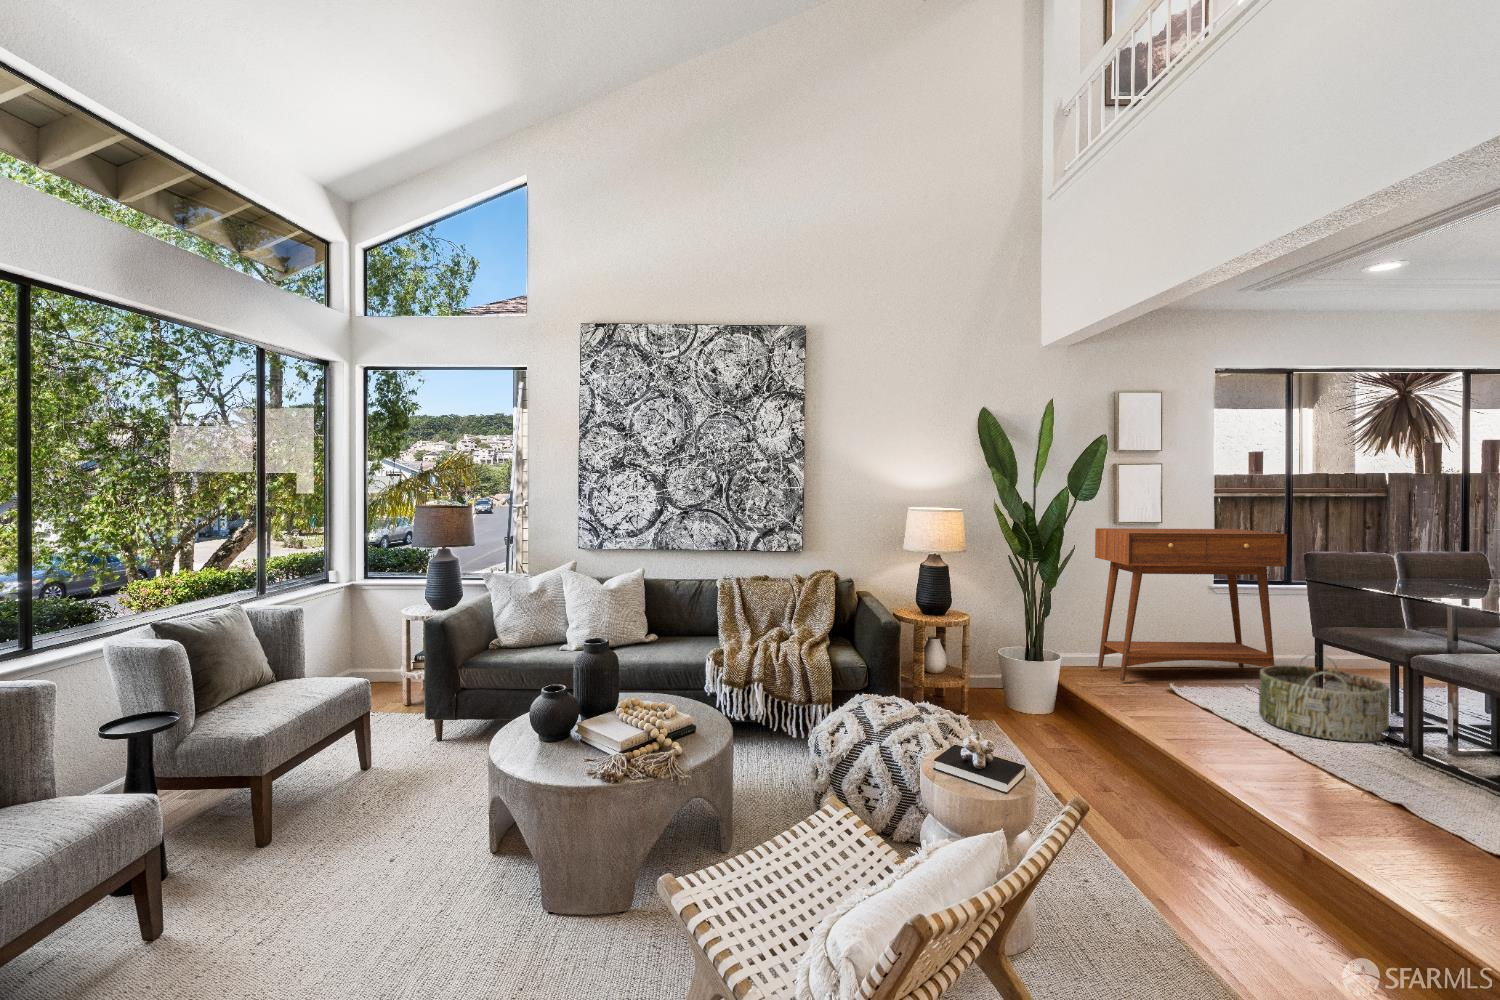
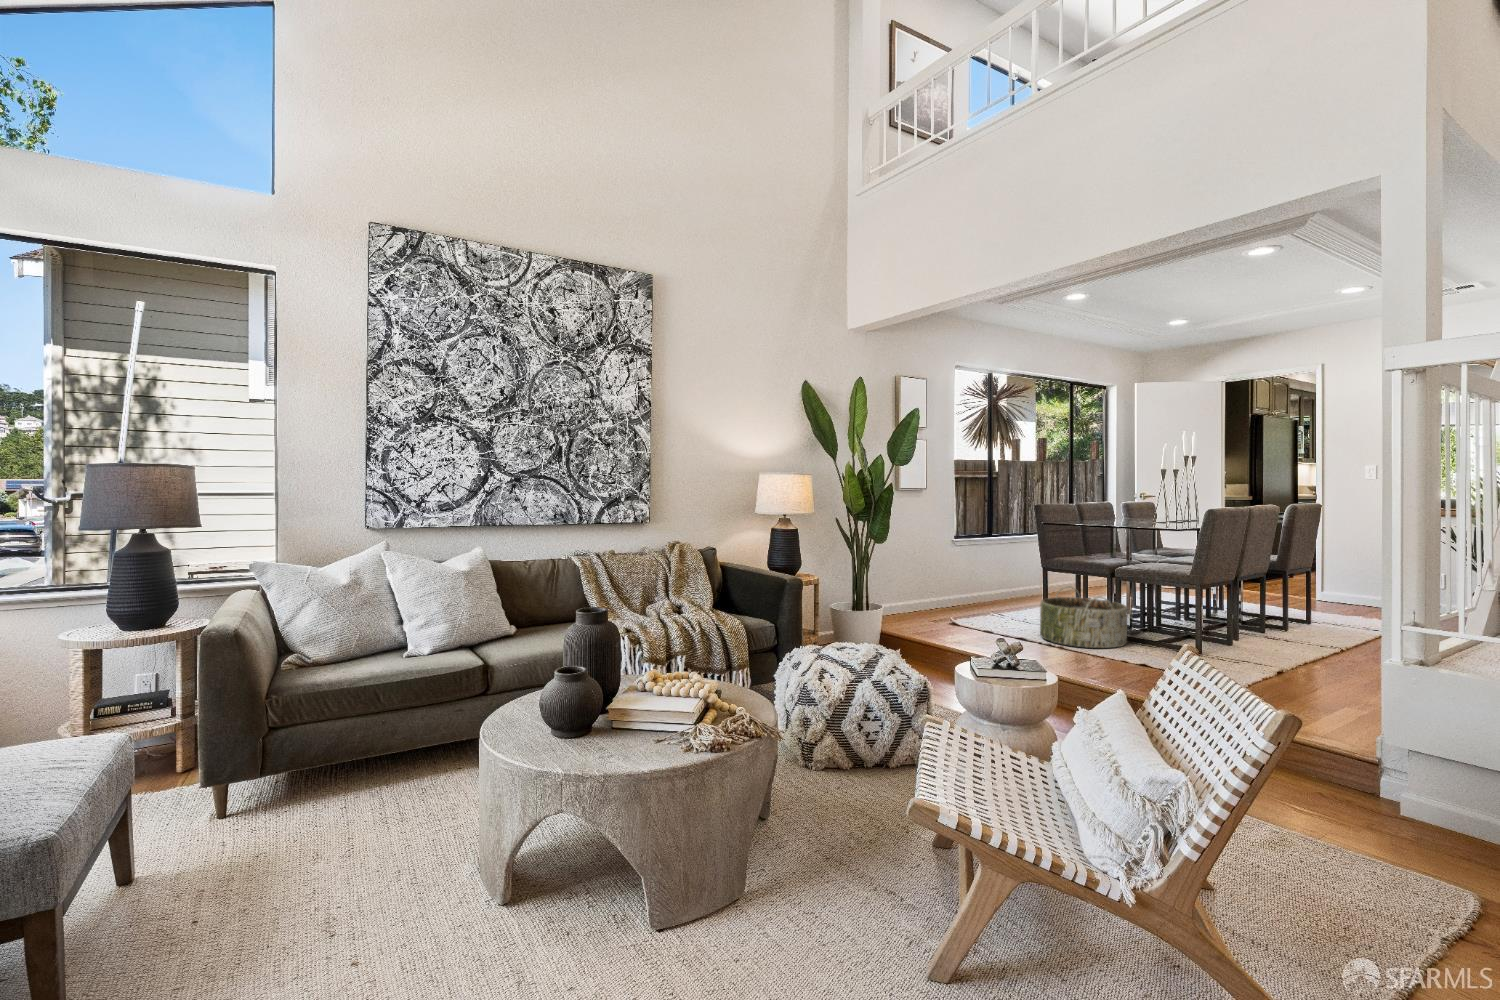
console table: present [1095,528,1287,681] -> none [889,496,1023,627]

